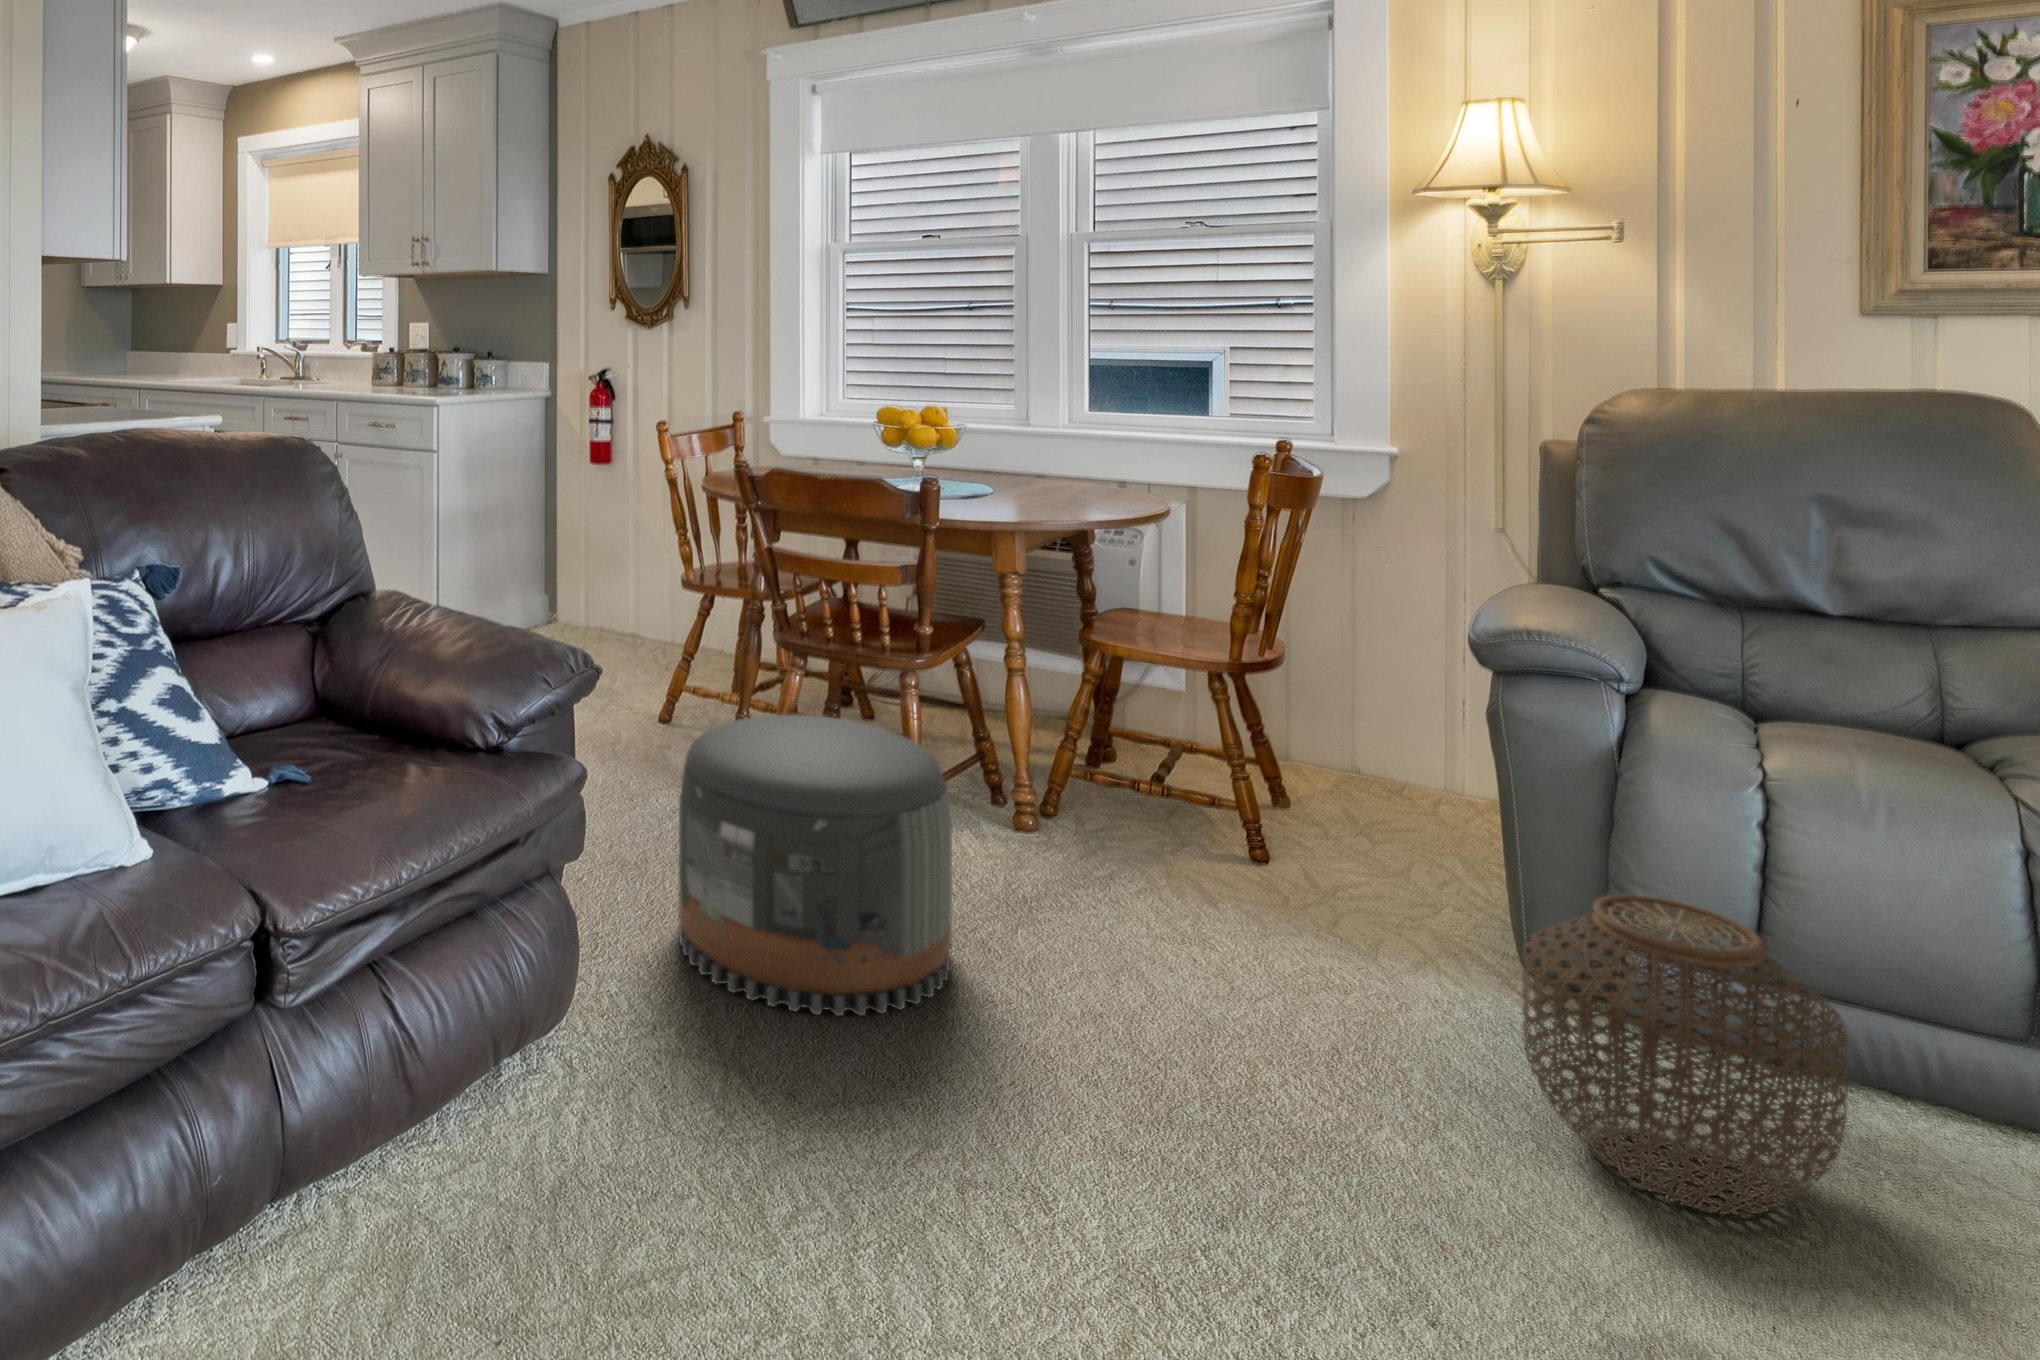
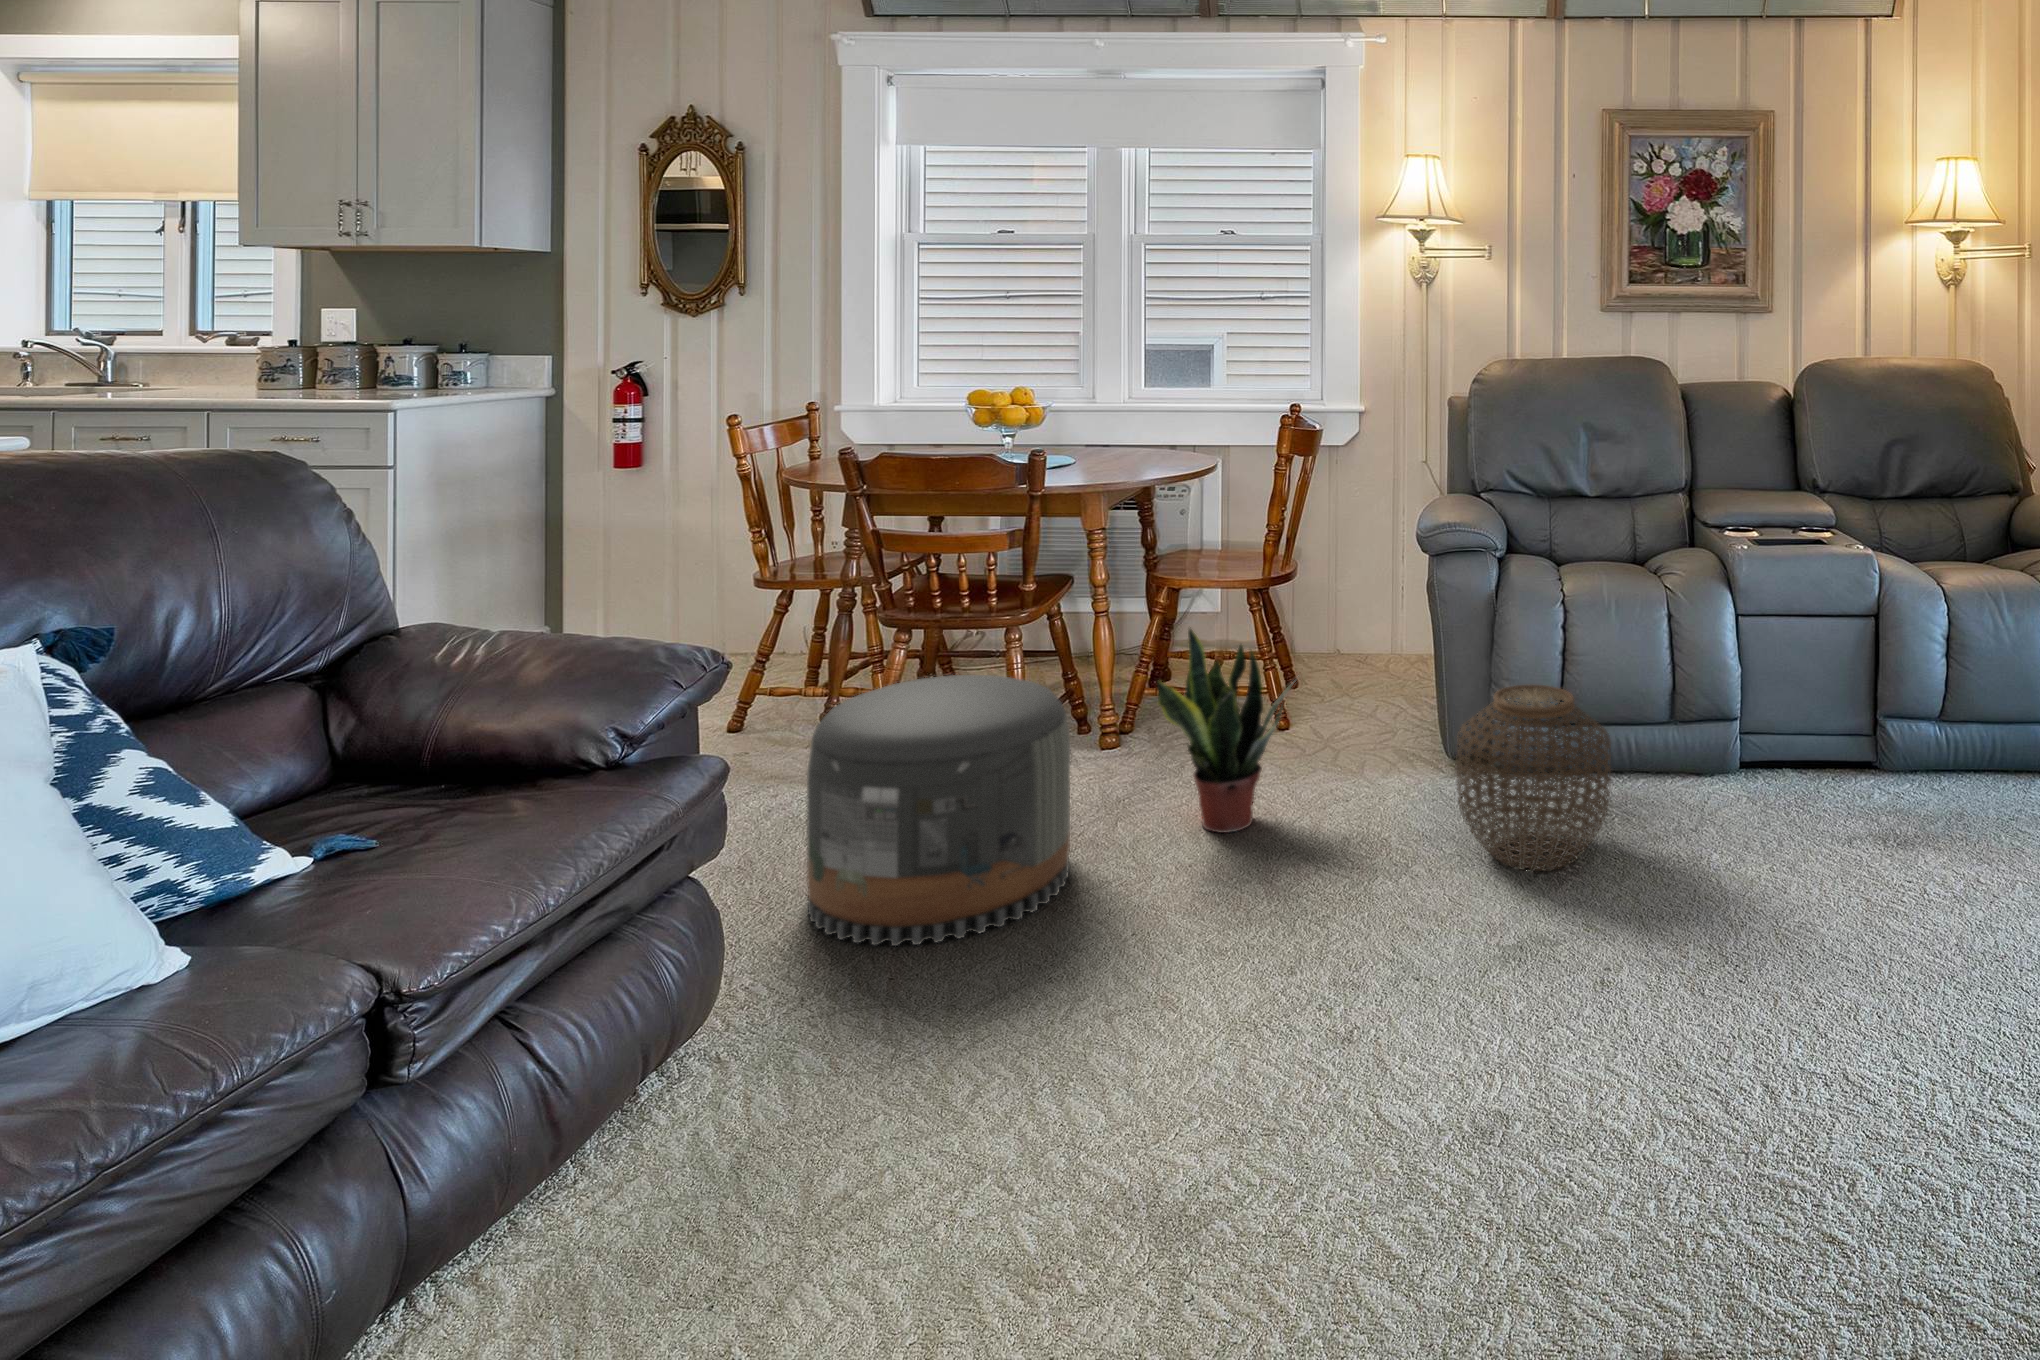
potted plant: none [1061,709,1267,984] -> present [1157,627,1292,833]

